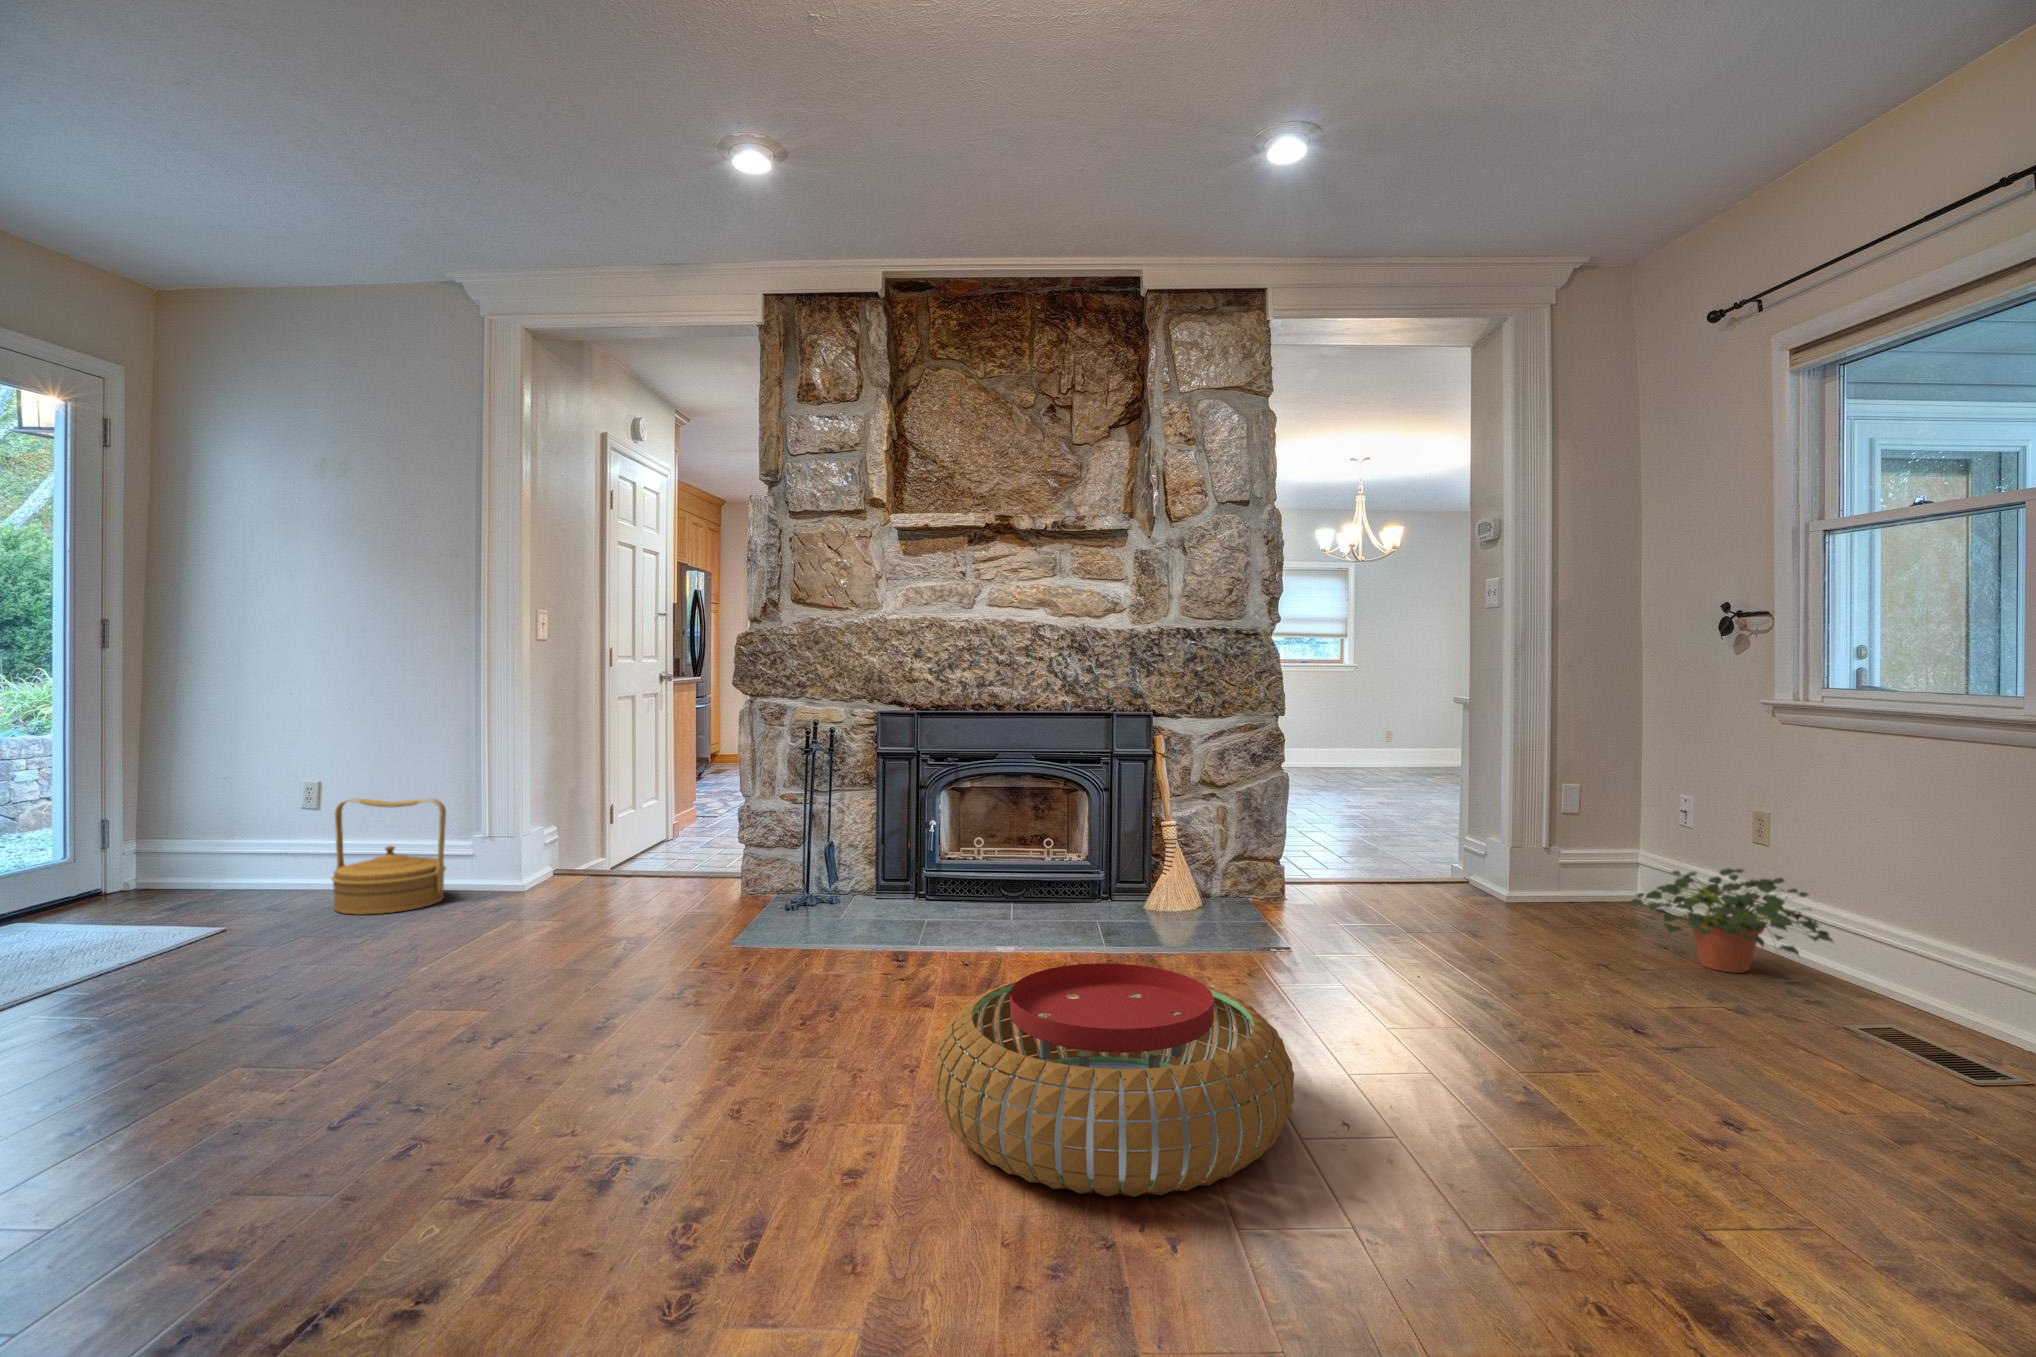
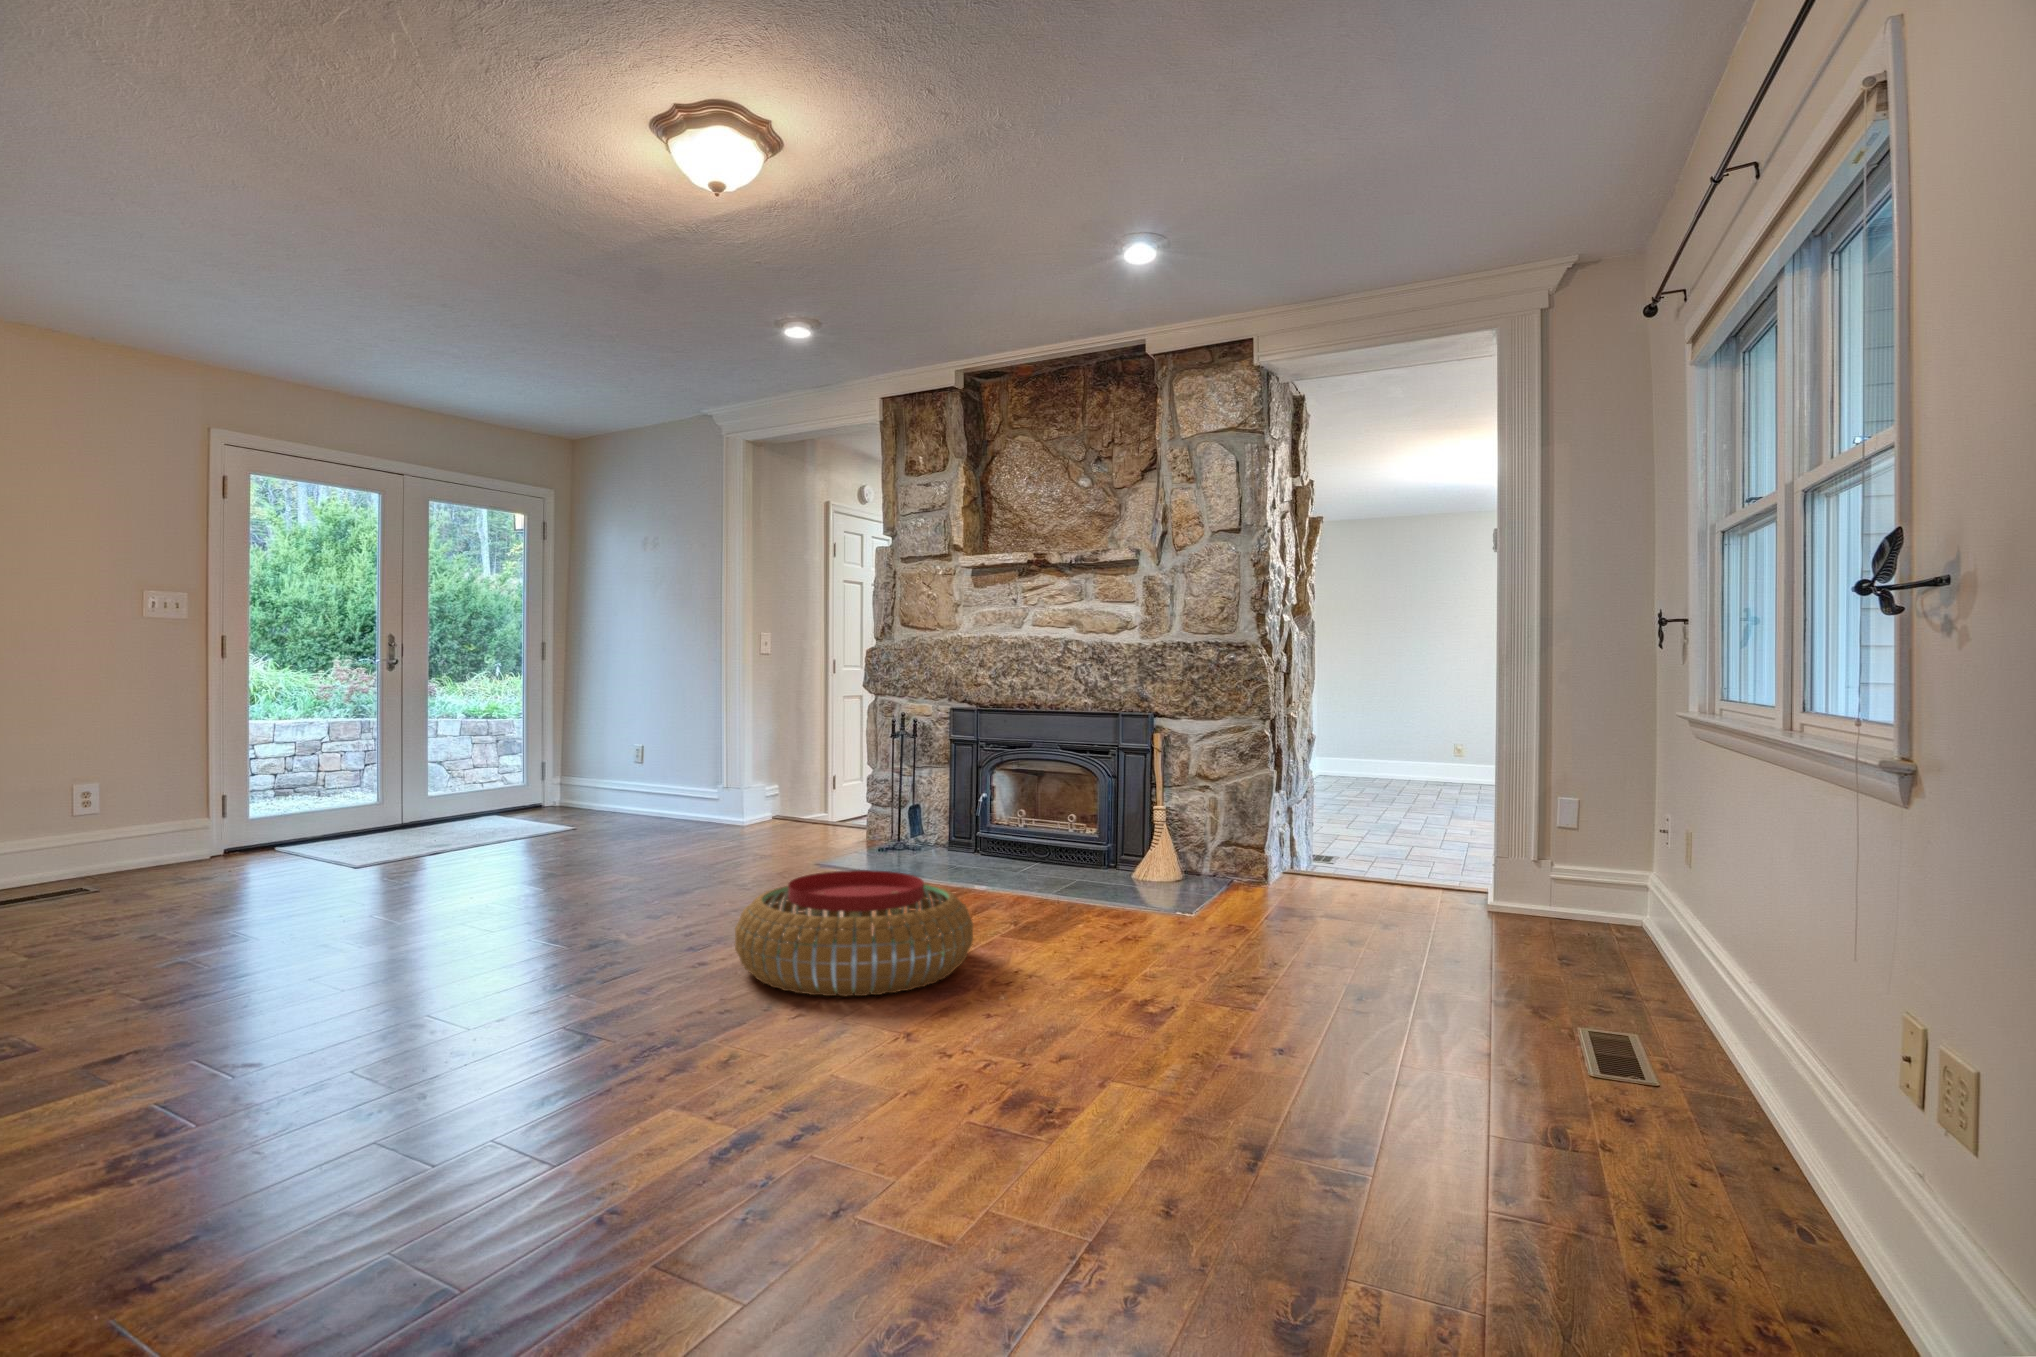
woven basket: present [331,799,446,915] -> none [633,757,701,832]
potted plant: present [1629,868,1834,973] -> none [1494,876,1682,978]

